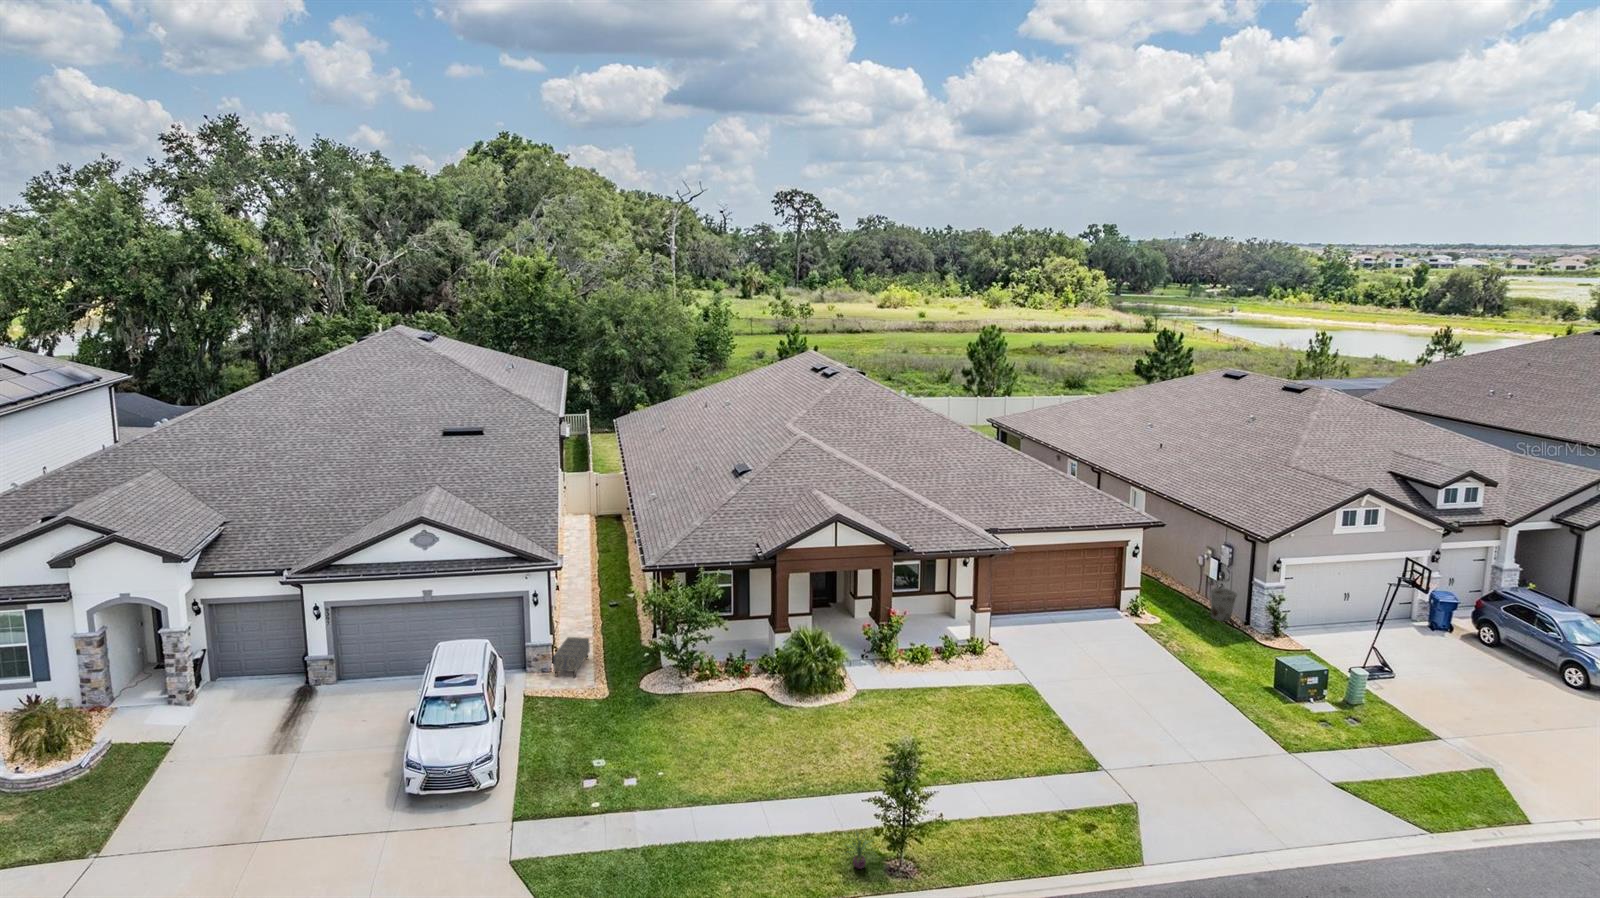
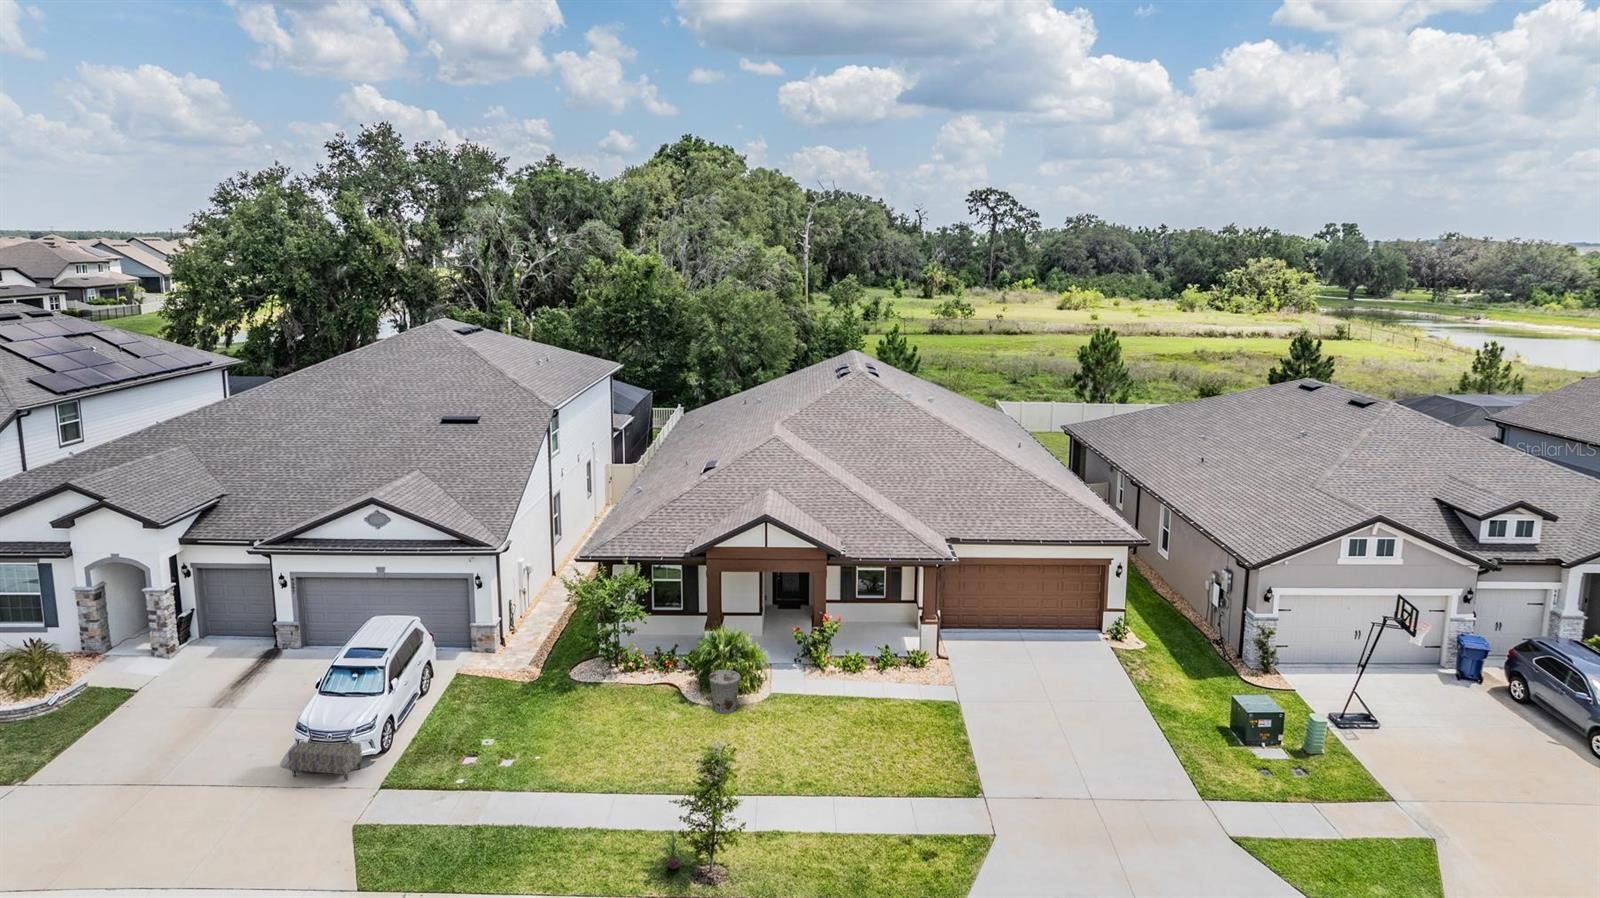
trash can: present [1210,588,1237,621] -> present [709,670,741,714]
bench: present [553,637,590,677] -> present [289,739,362,781]

